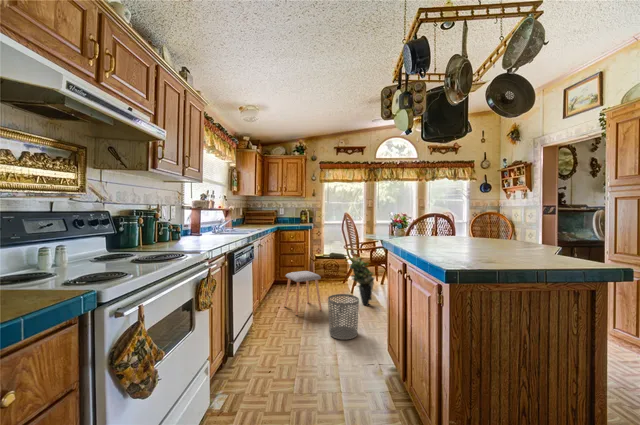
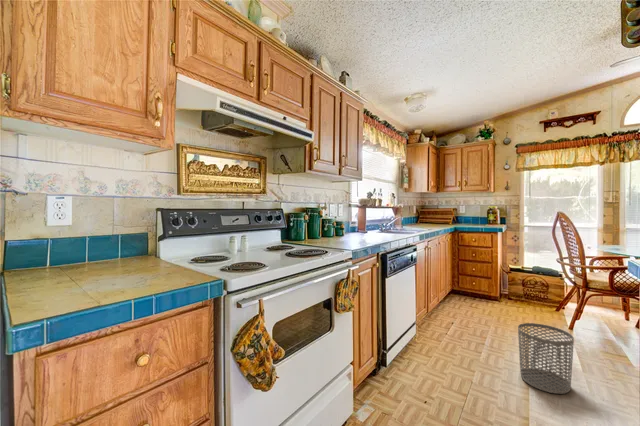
potted plant: present [349,257,374,306] -> none [561,273,615,349]
stool: present [284,271,322,316] -> none [460,283,513,339]

